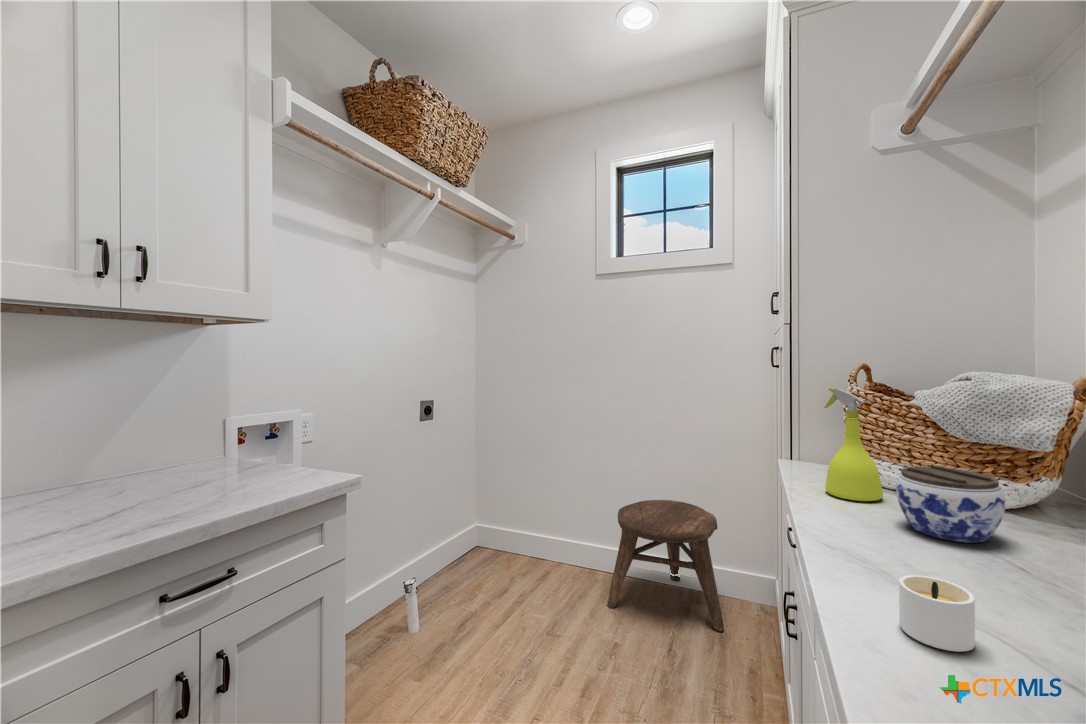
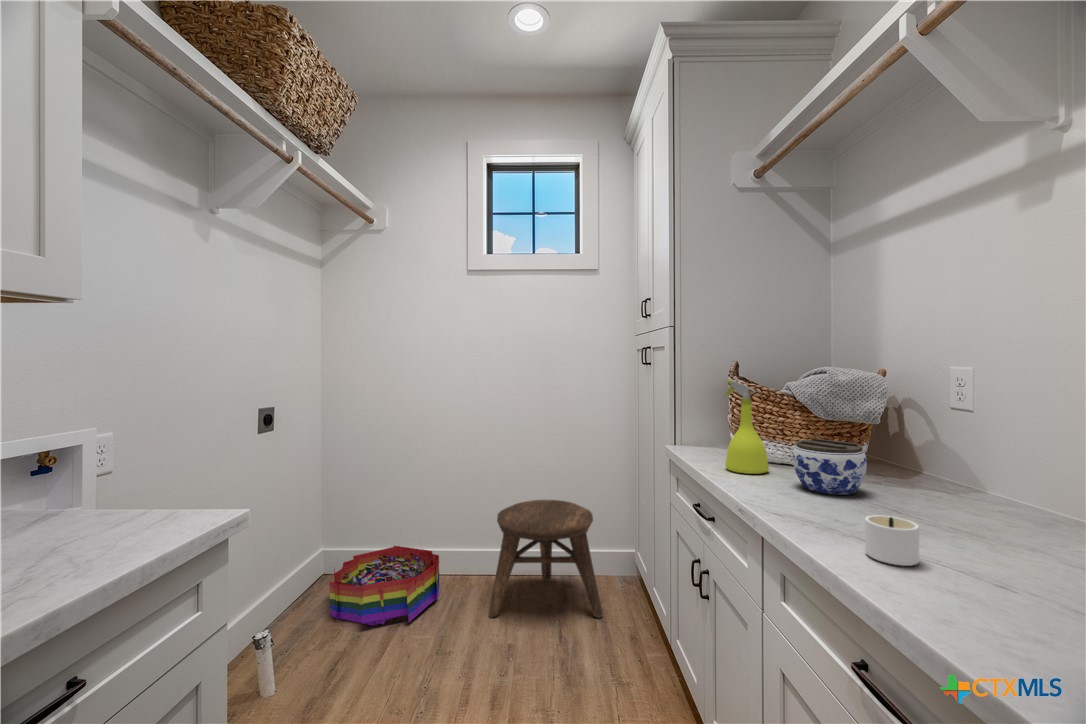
storage bin: none [476,526,570,596] -> present [329,546,439,626]

